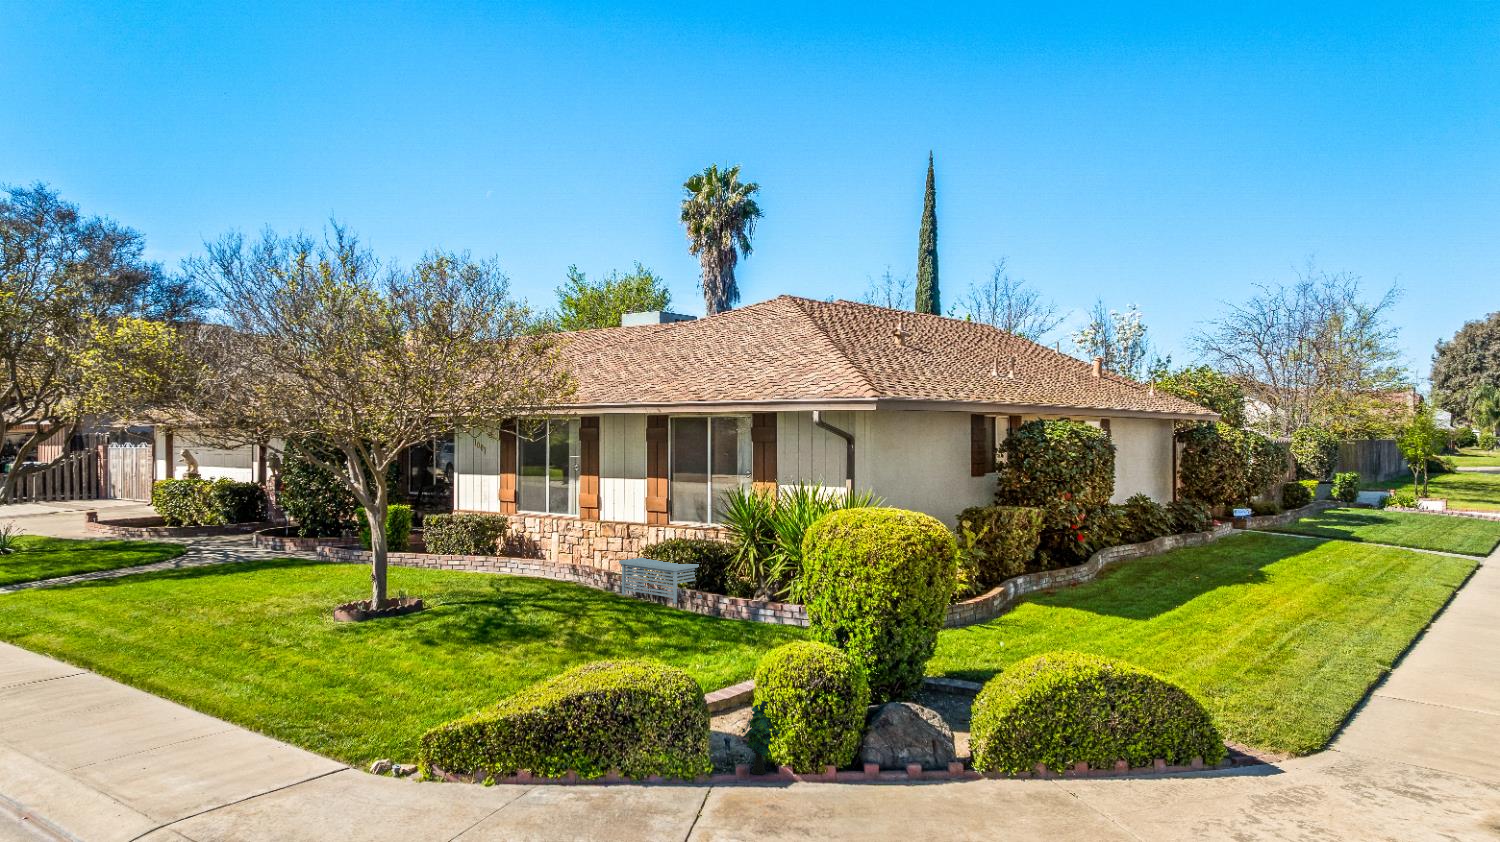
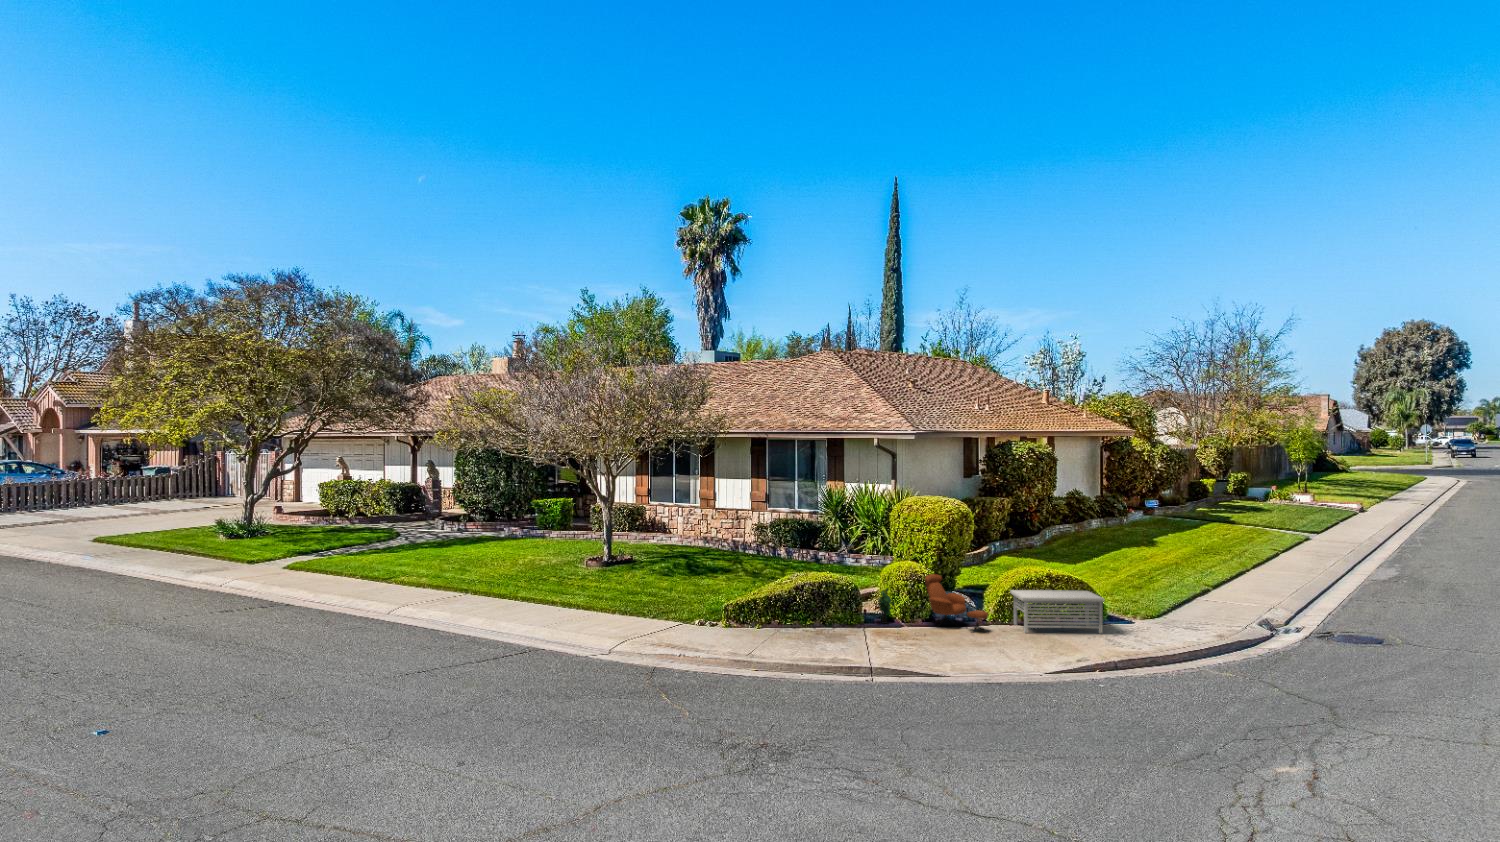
storage bench: present [619,557,702,603] -> present [1010,590,1104,634]
lounge chair: none [844,669,973,810] -> present [925,574,988,630]

